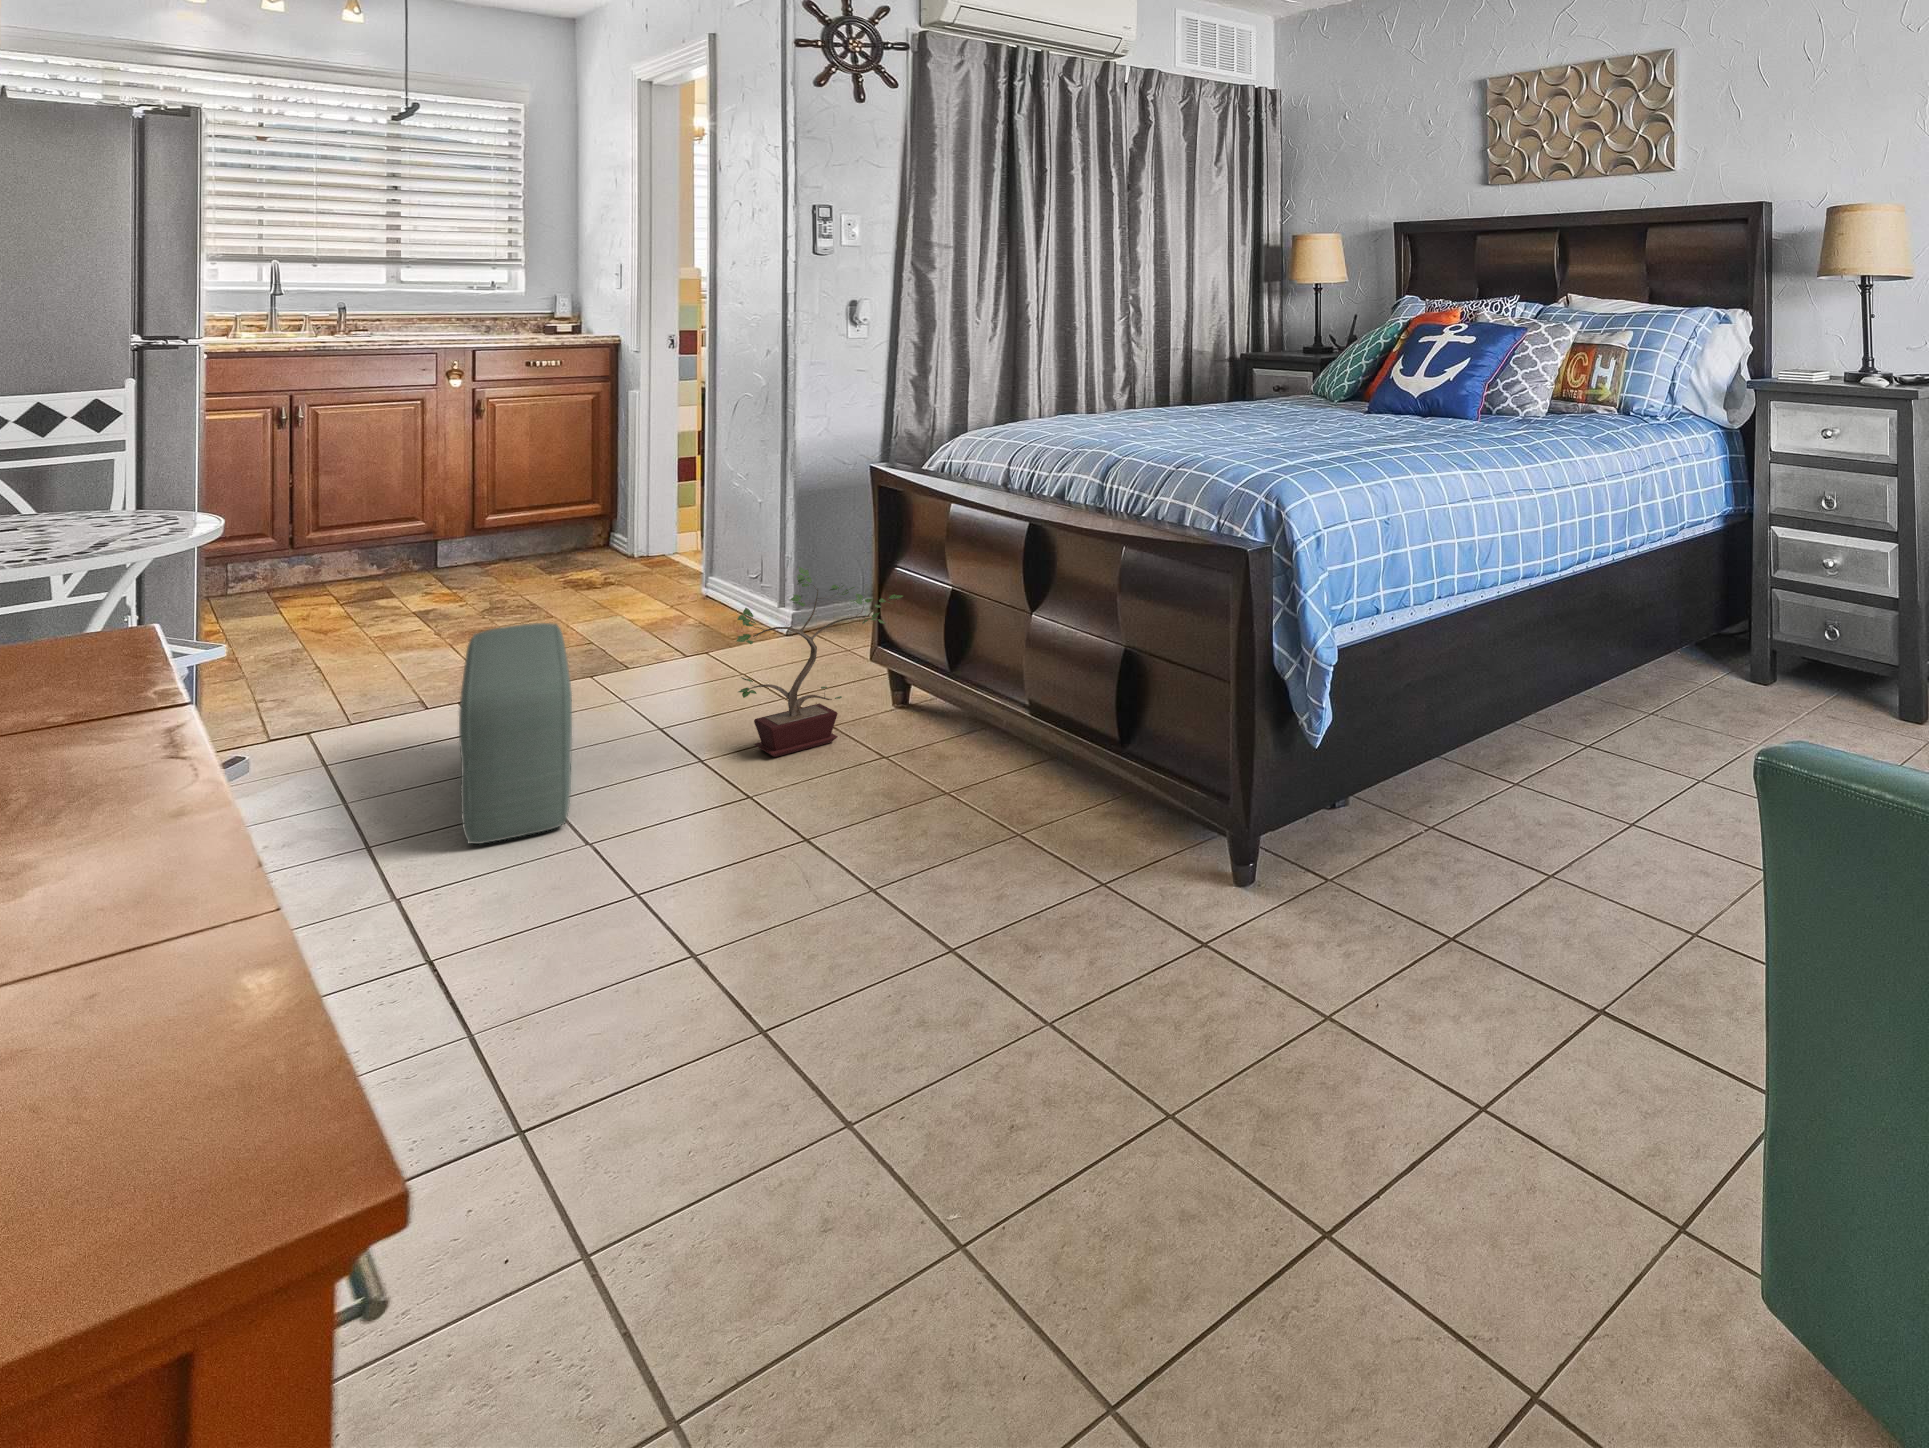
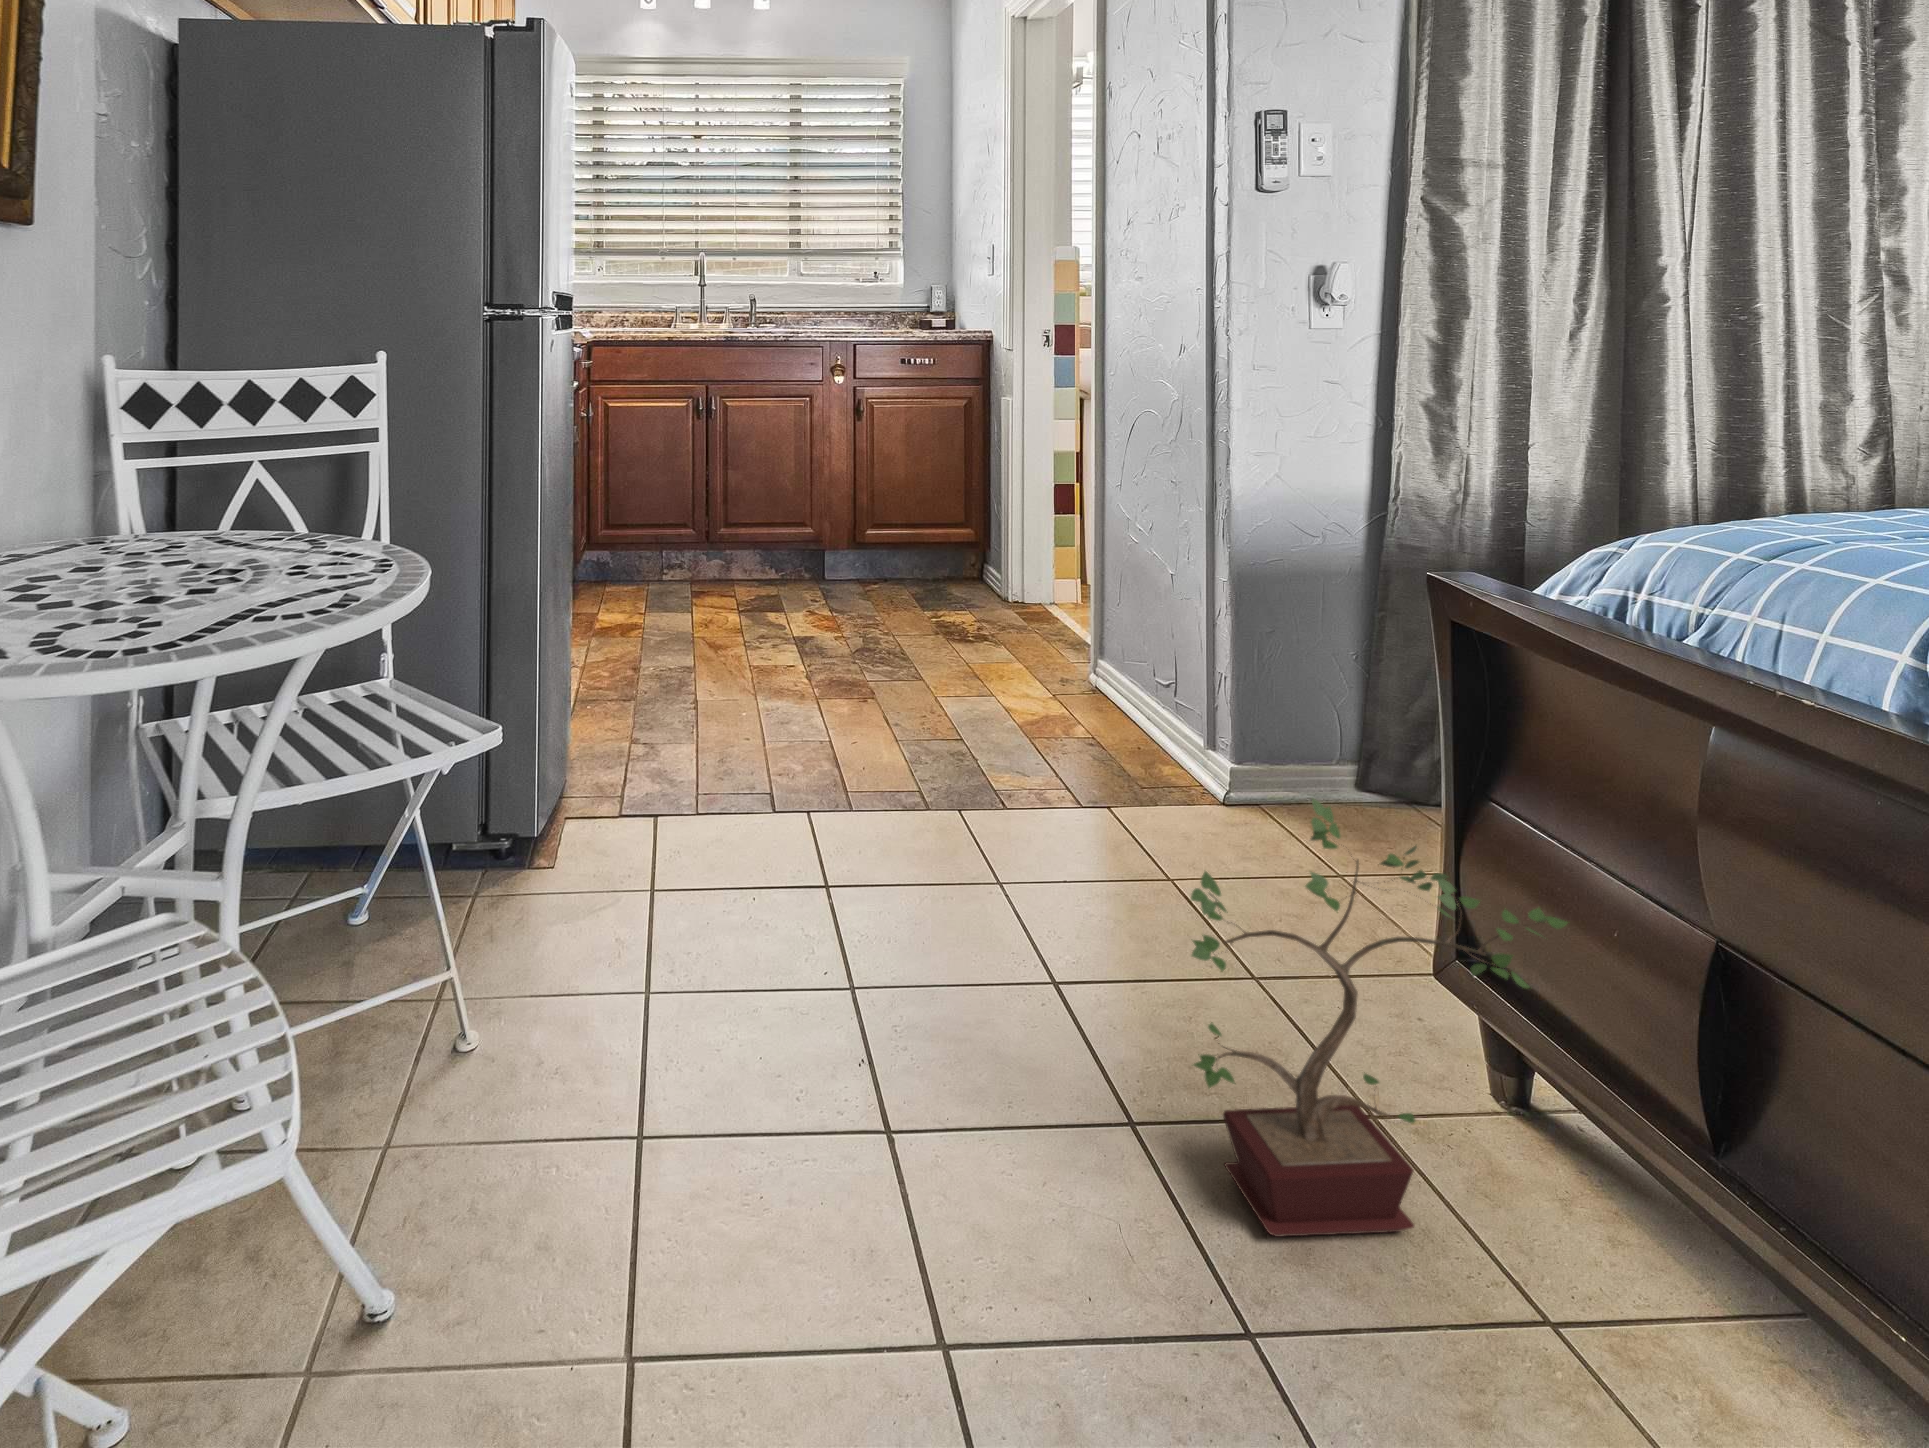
pouf: present [459,623,572,844] -> none [690,772,894,1327]

